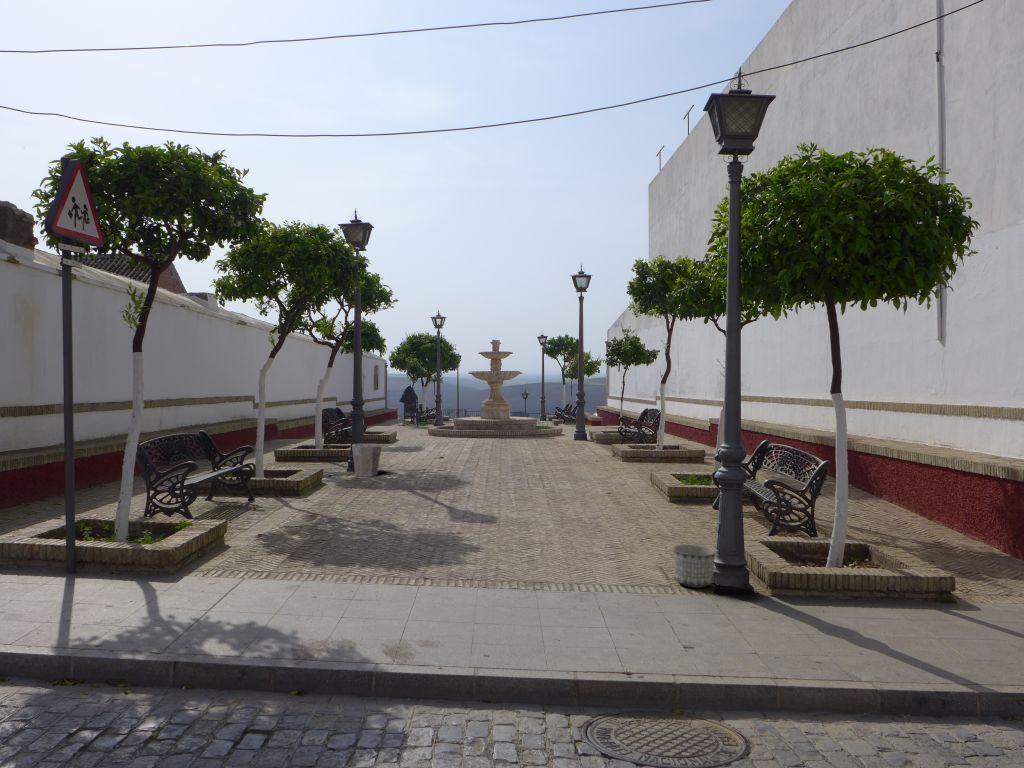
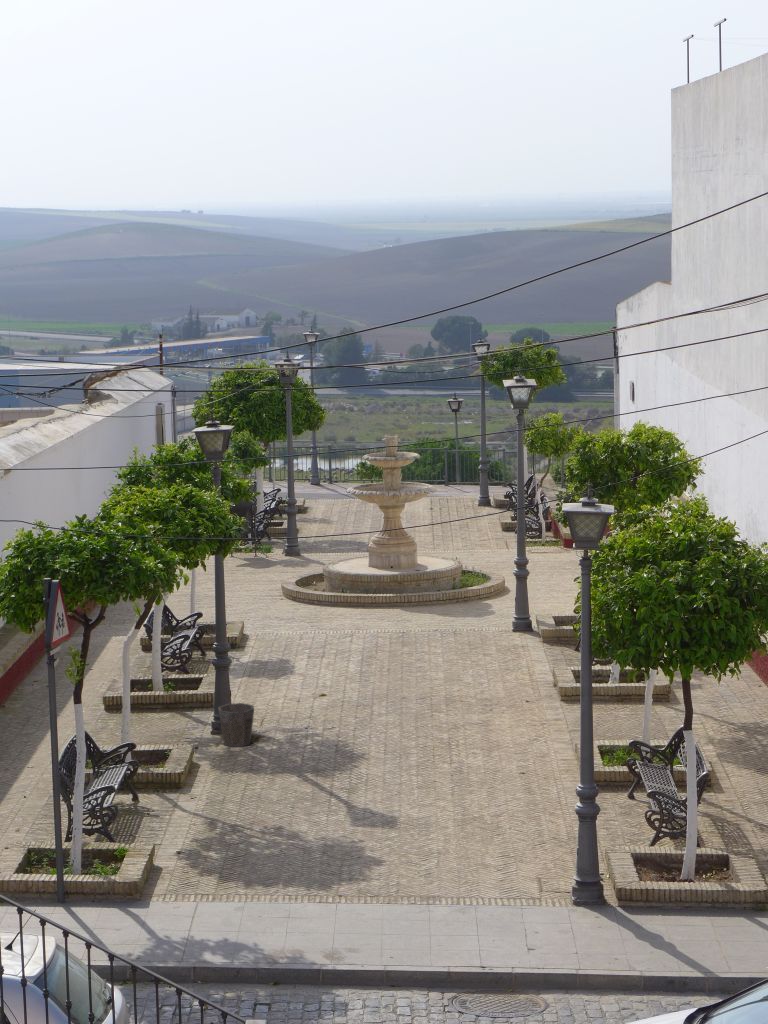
planter: present [673,545,716,588] -> none [543,864,576,900]

